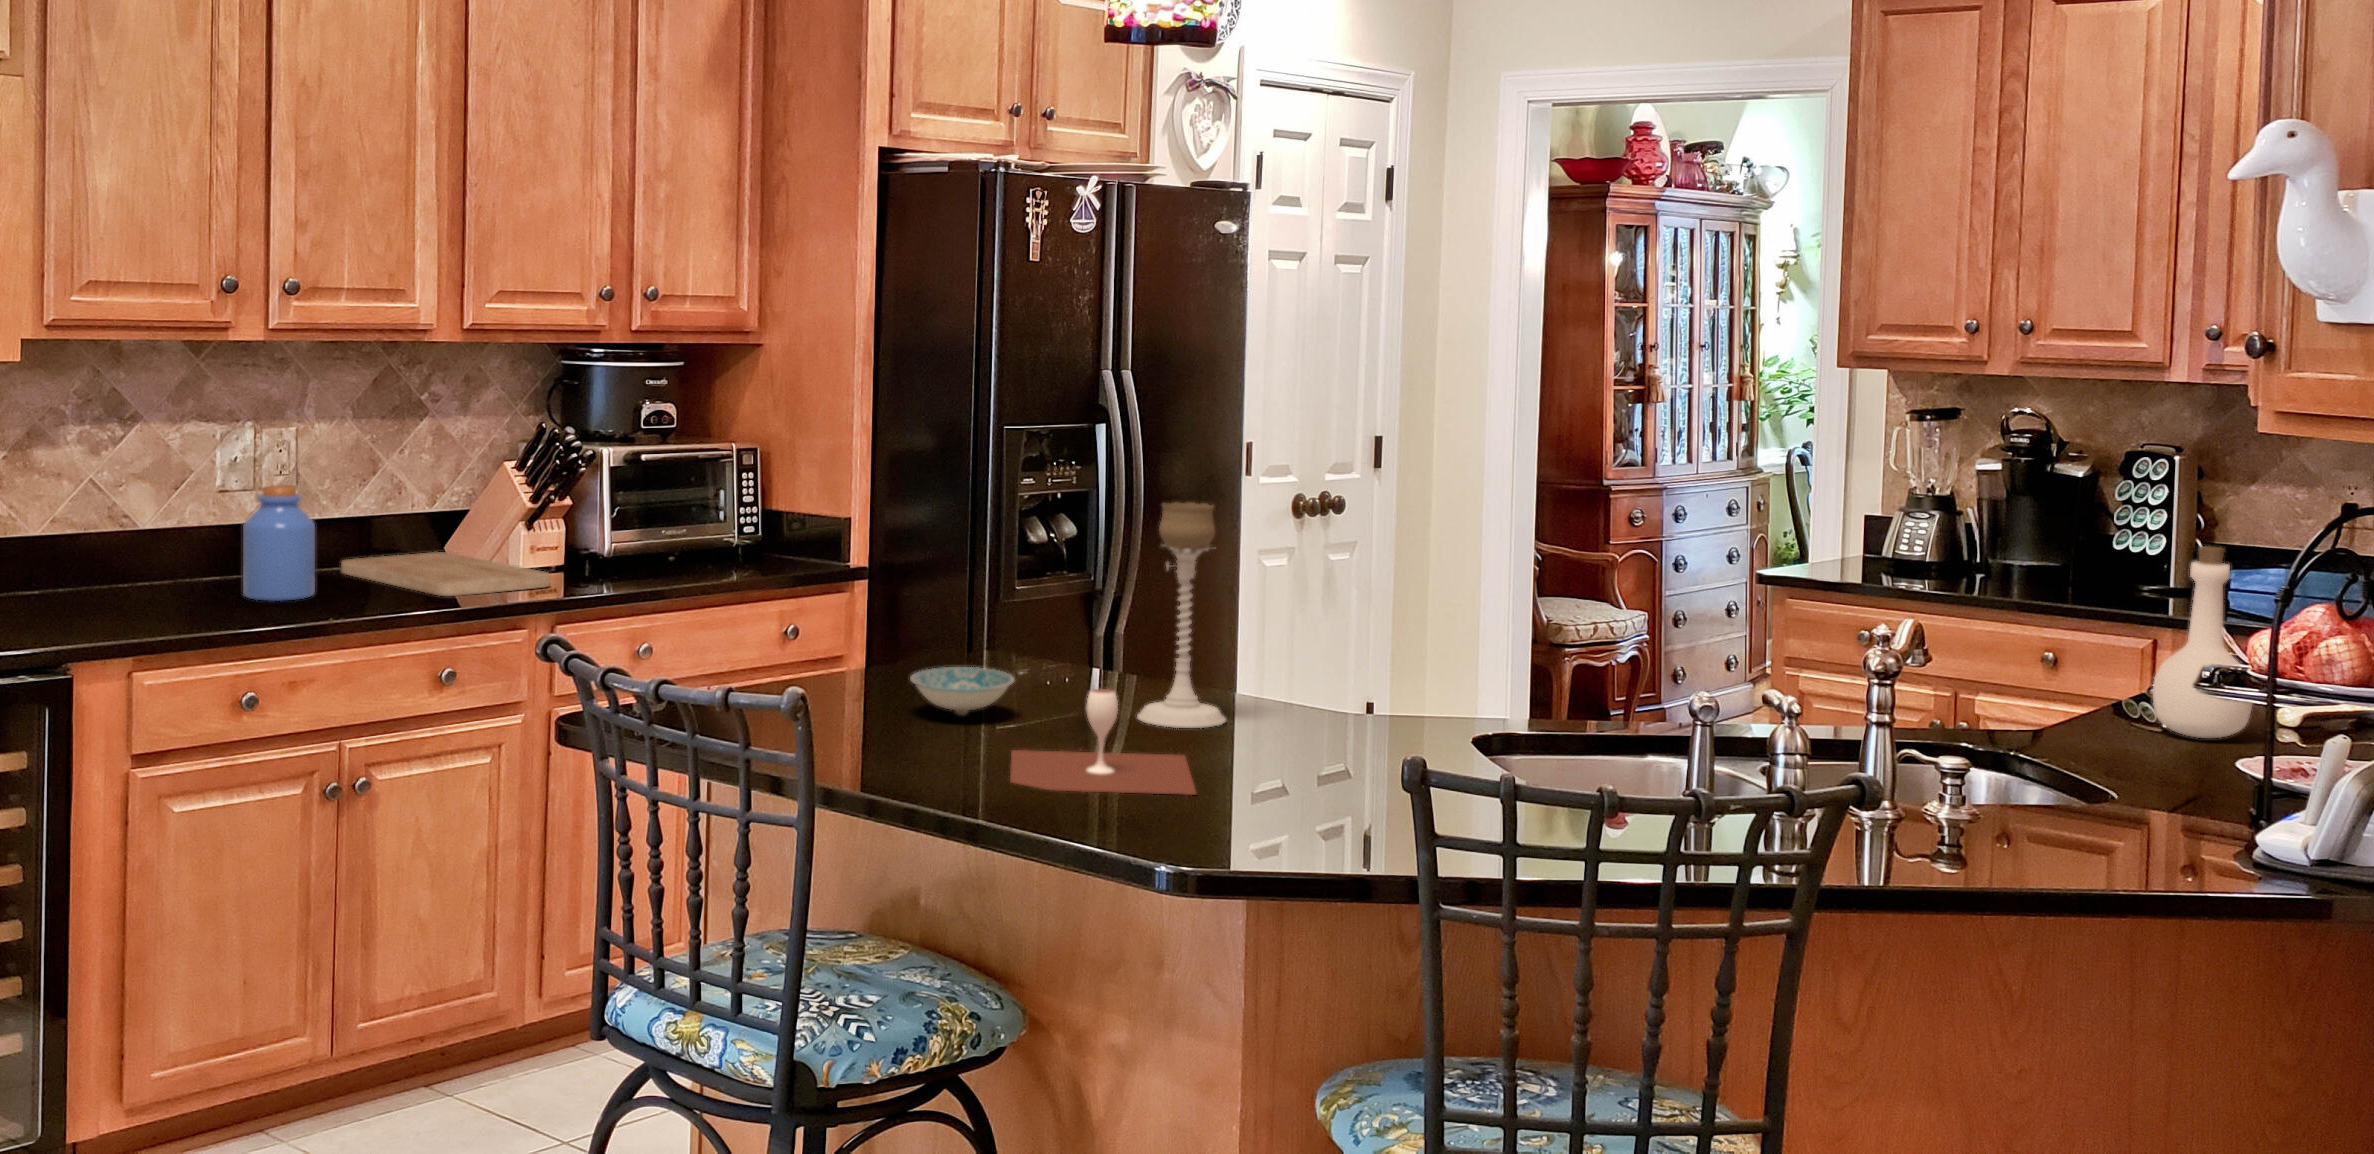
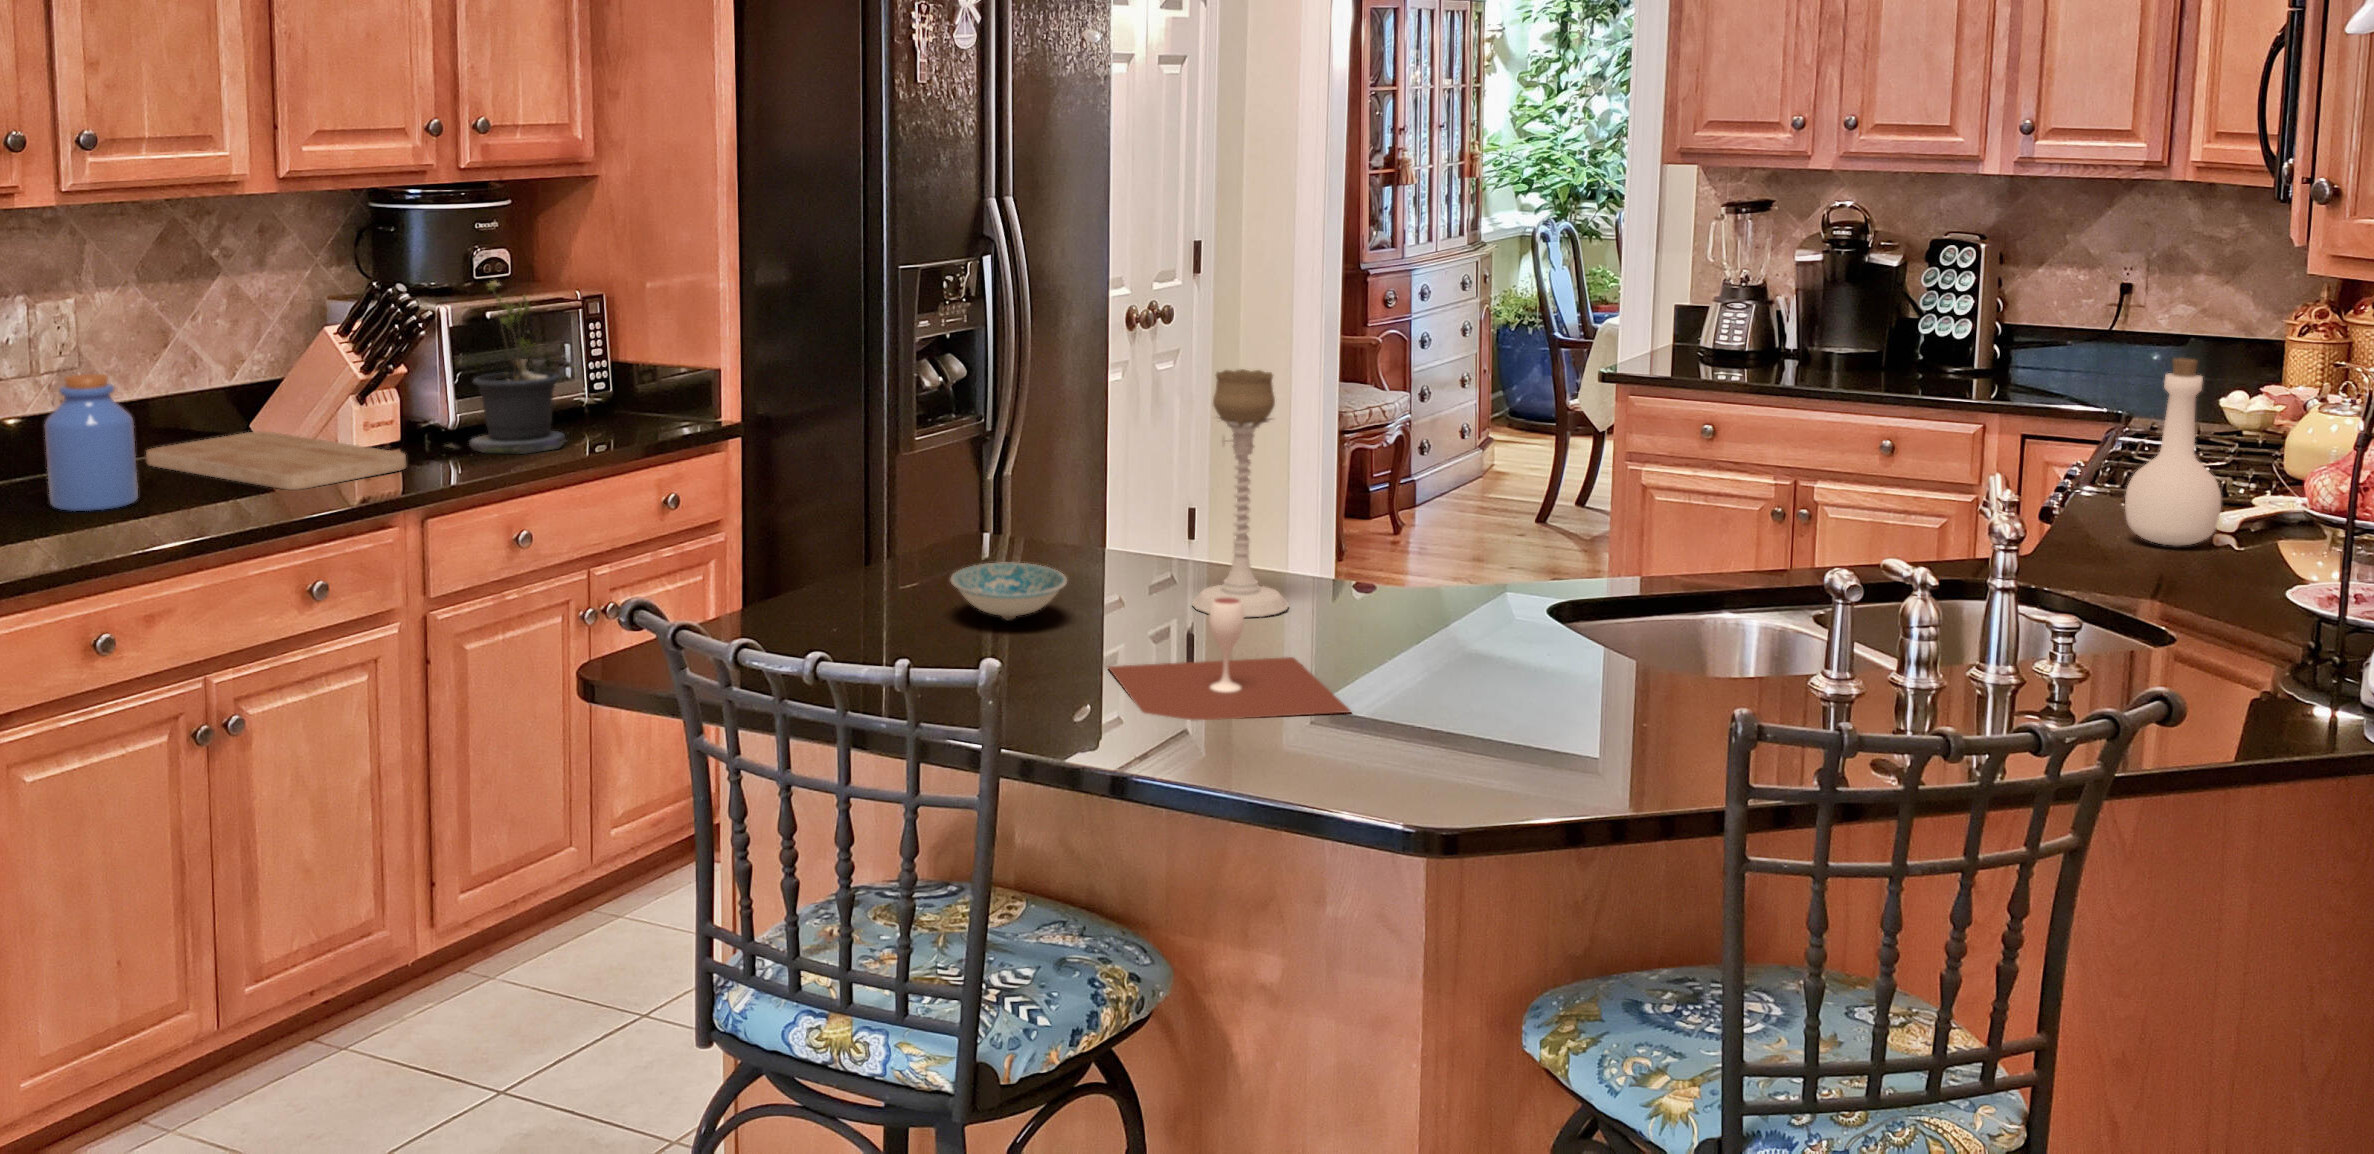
potted plant: none [595,426,704,582] -> present [446,281,566,454]

